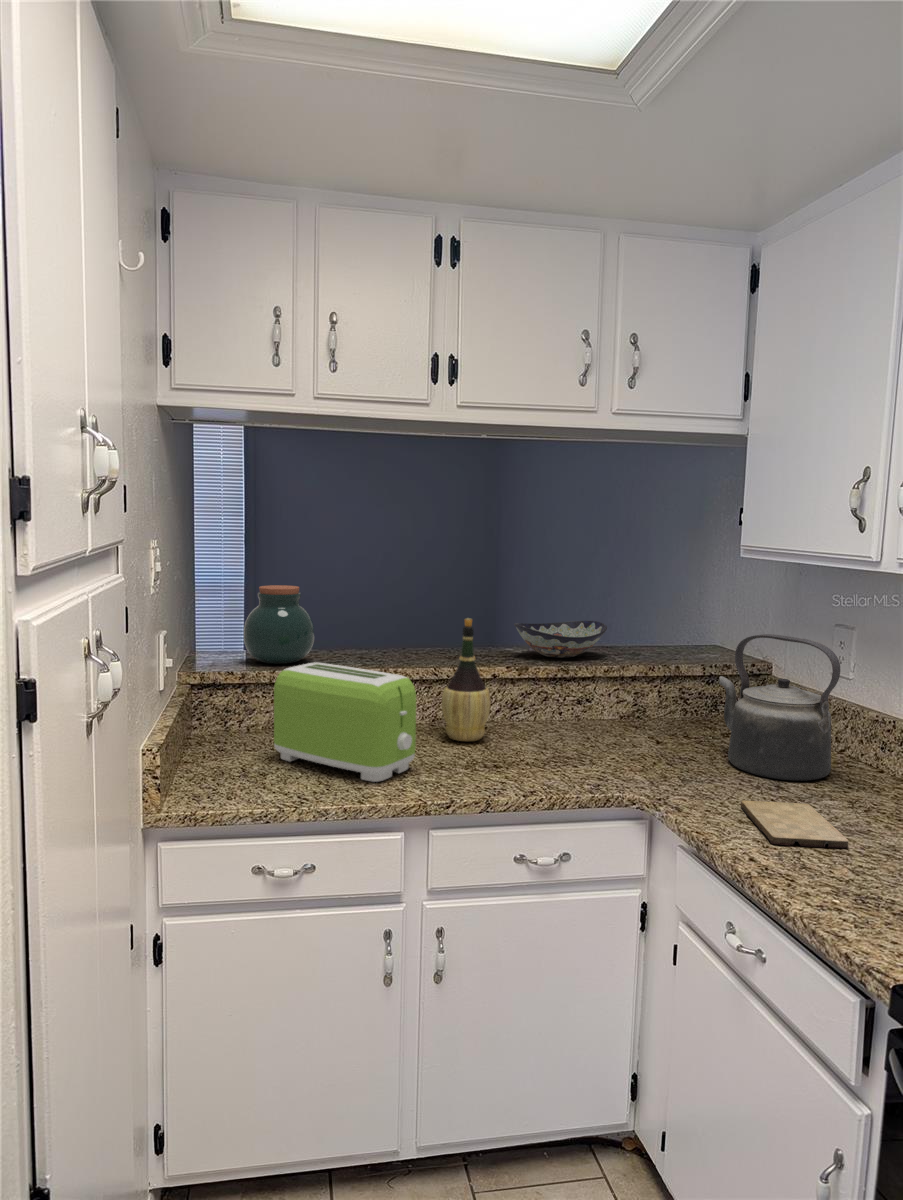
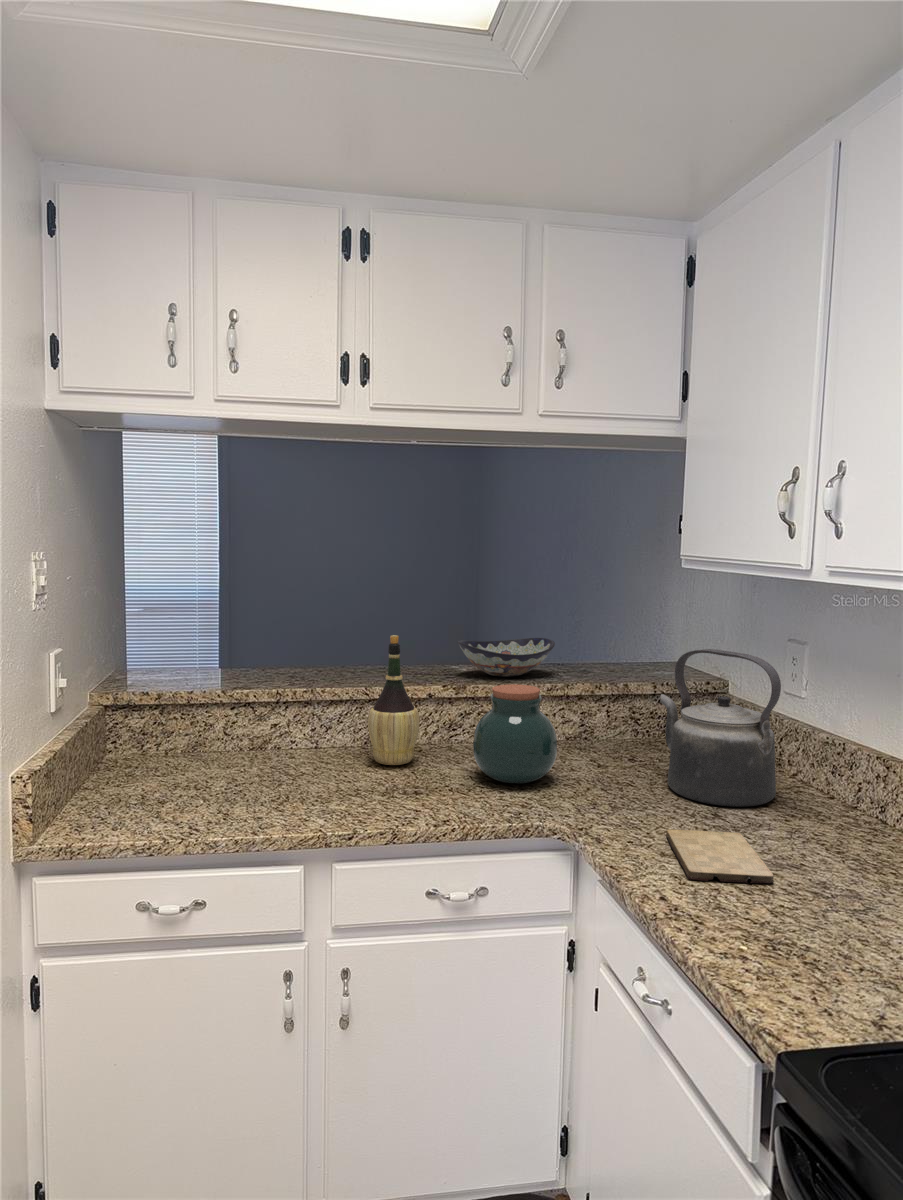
jar: present [244,585,314,664] -> present [473,684,557,783]
toaster: present [274,663,416,782] -> none [179,682,327,810]

